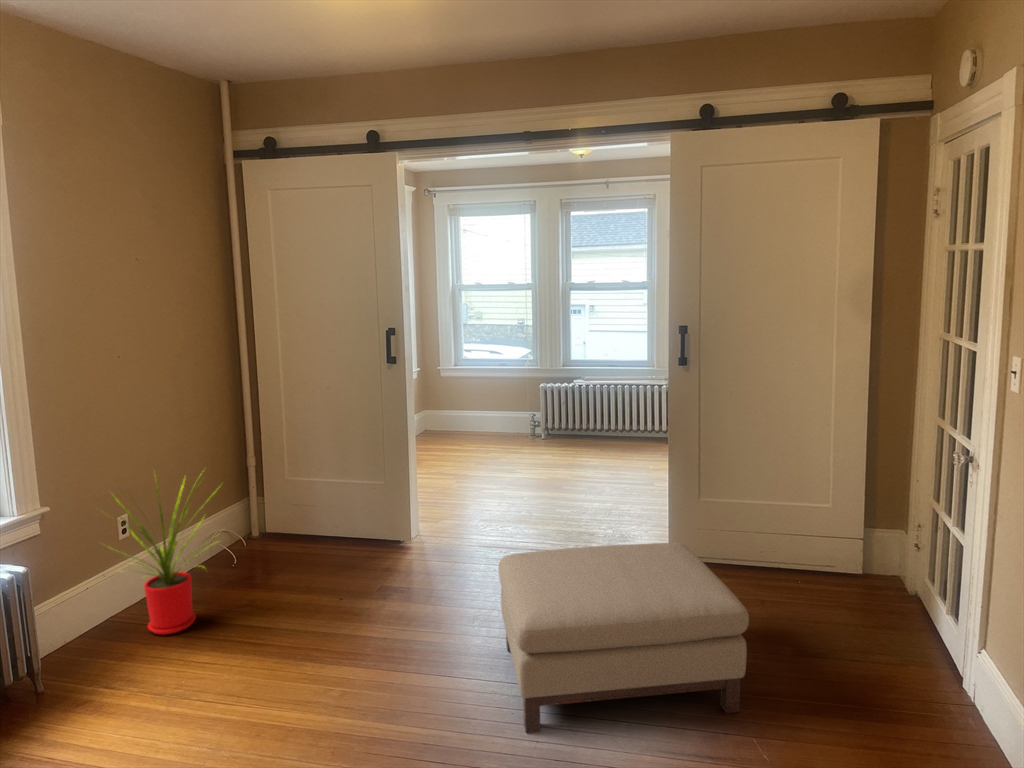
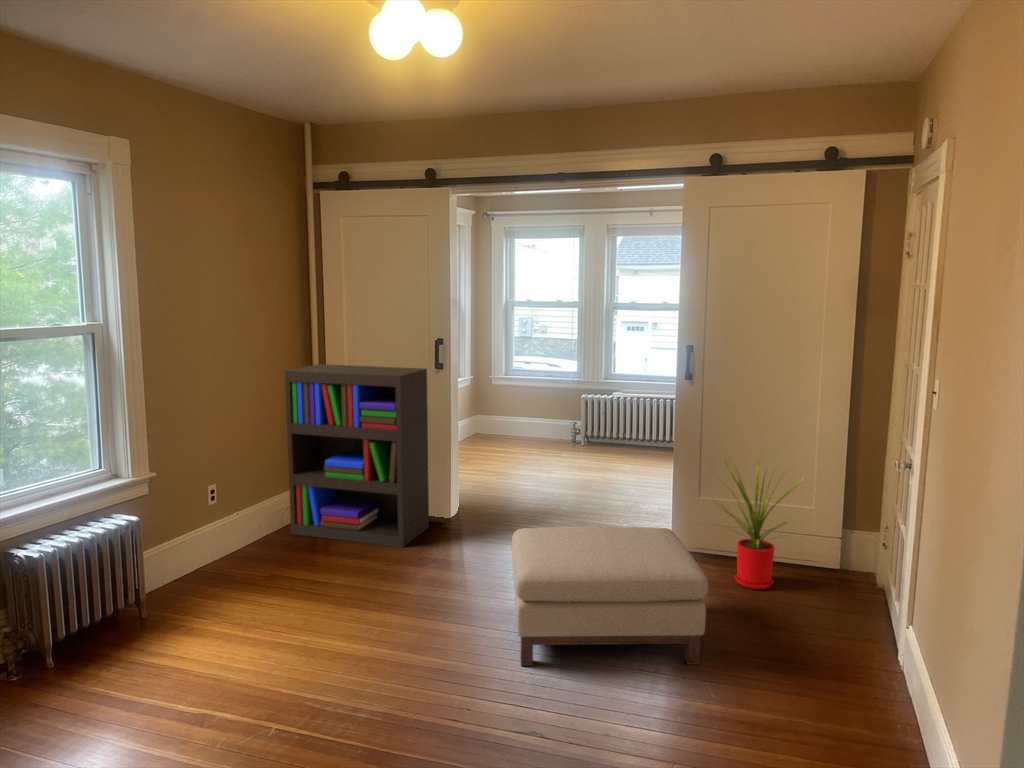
bookshelf: none [206,364,388,576] -> present [285,364,429,547]
house plant: present [110,477,211,635] -> present [718,460,804,589]

